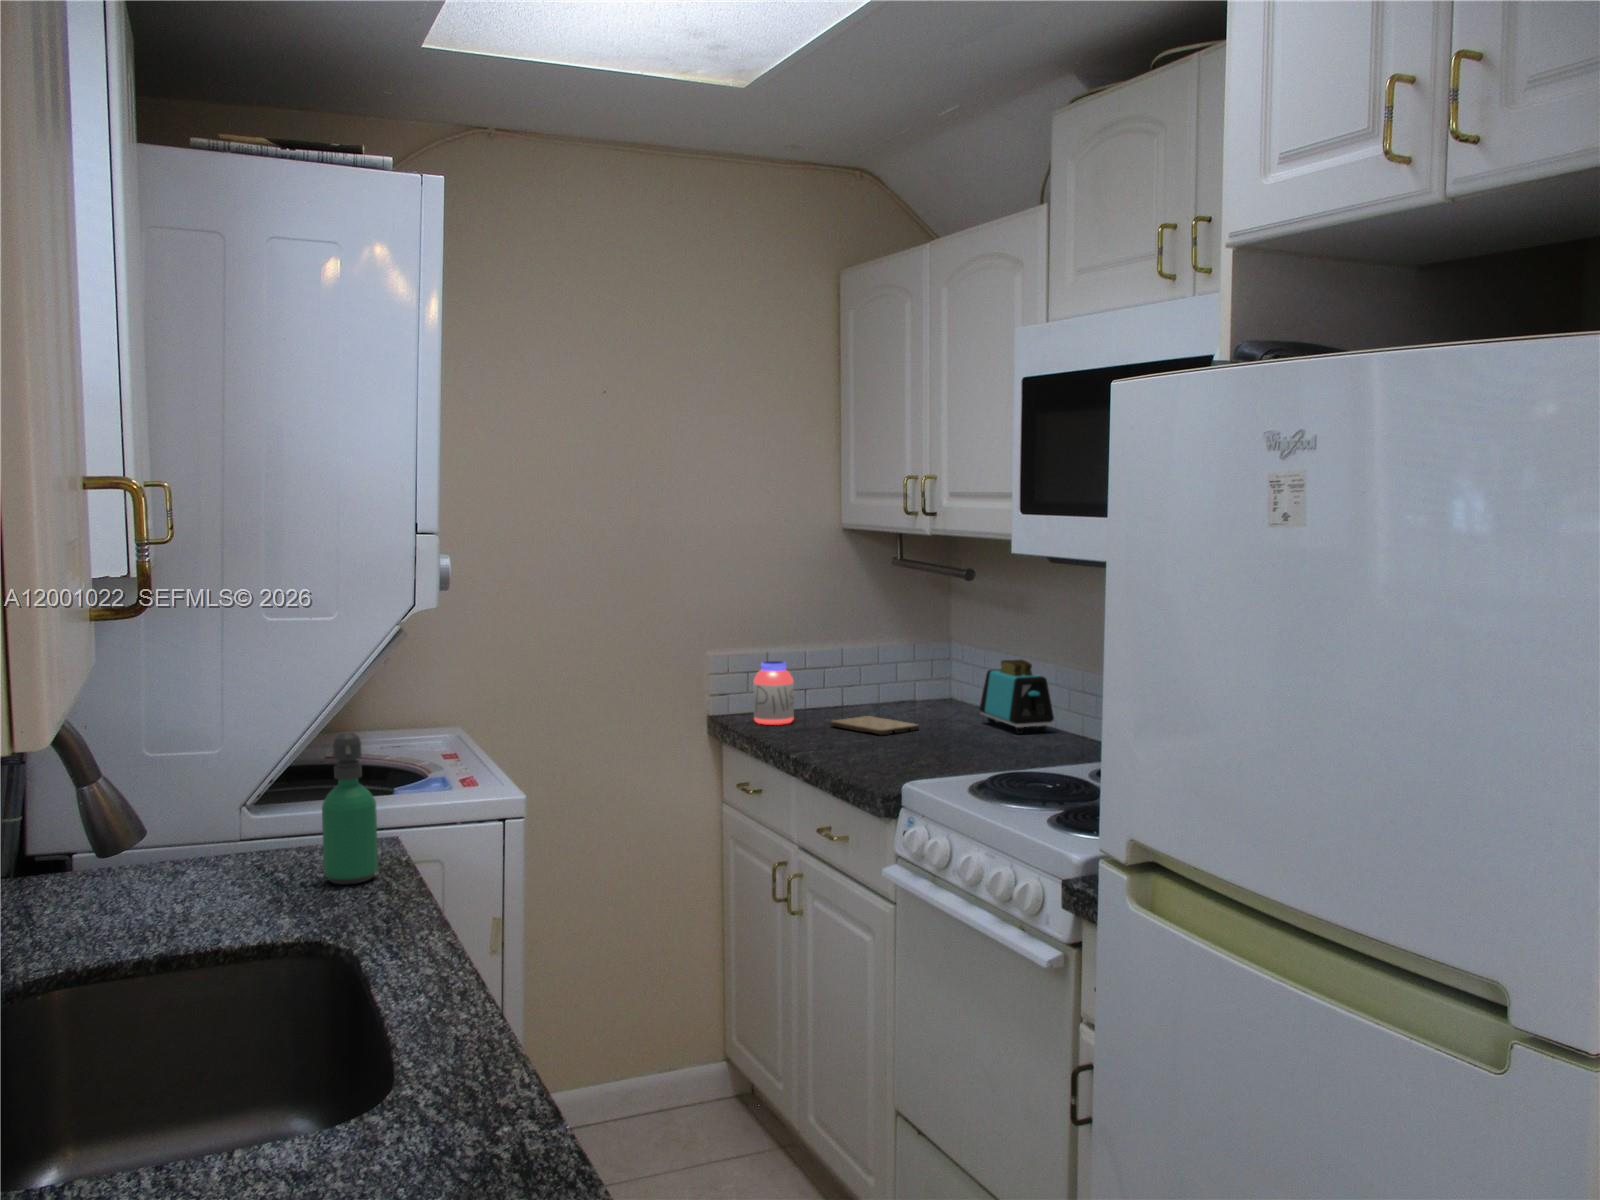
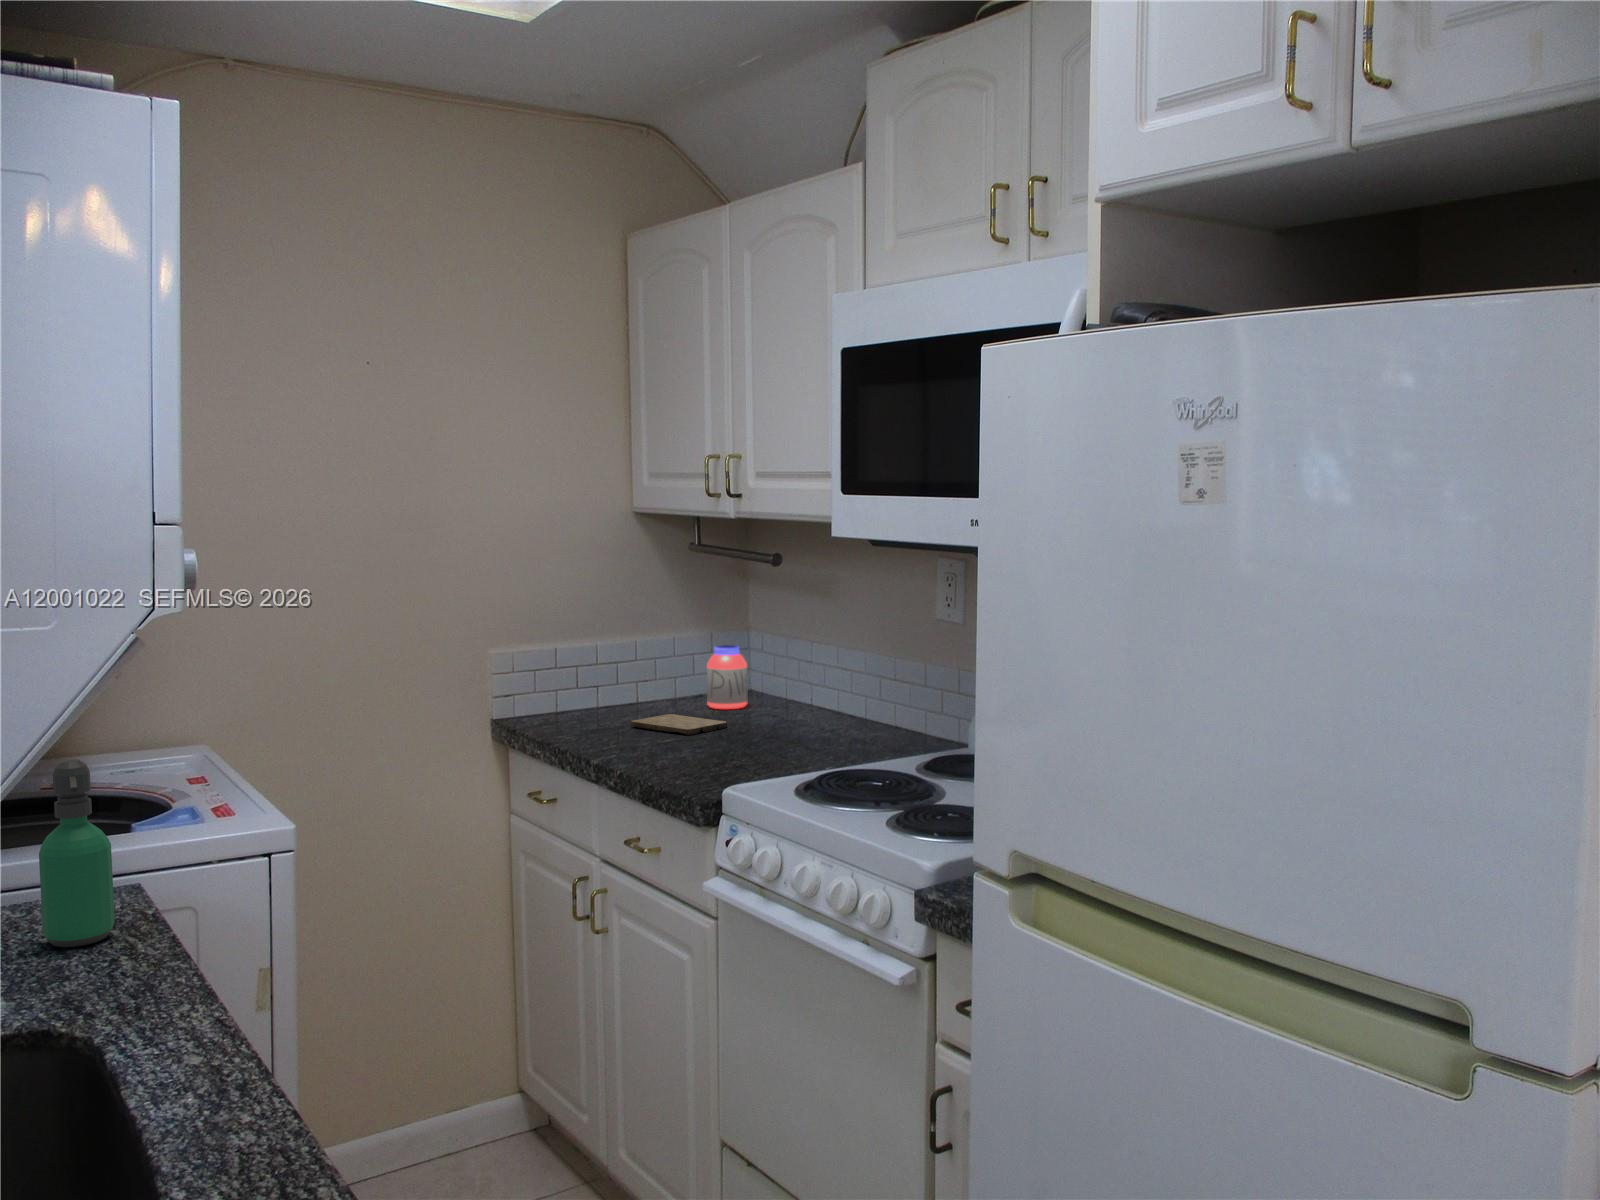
toaster: present [980,659,1054,734] -> none [788,650,868,728]
jar: present [753,661,794,725] -> present [707,645,747,709]

